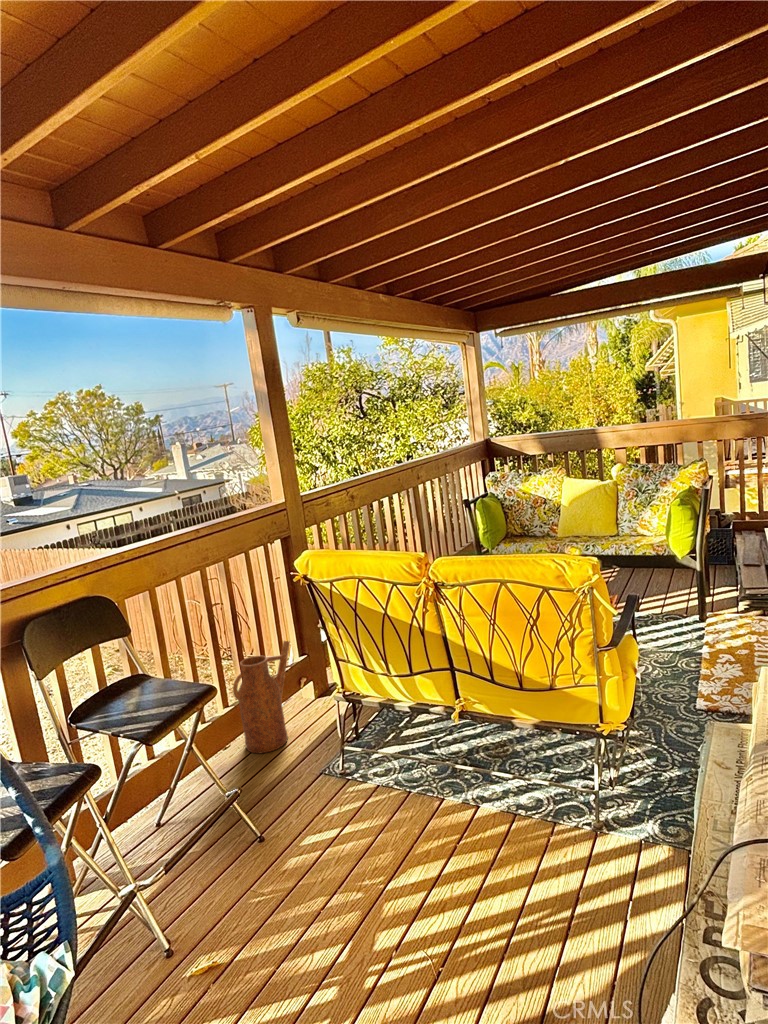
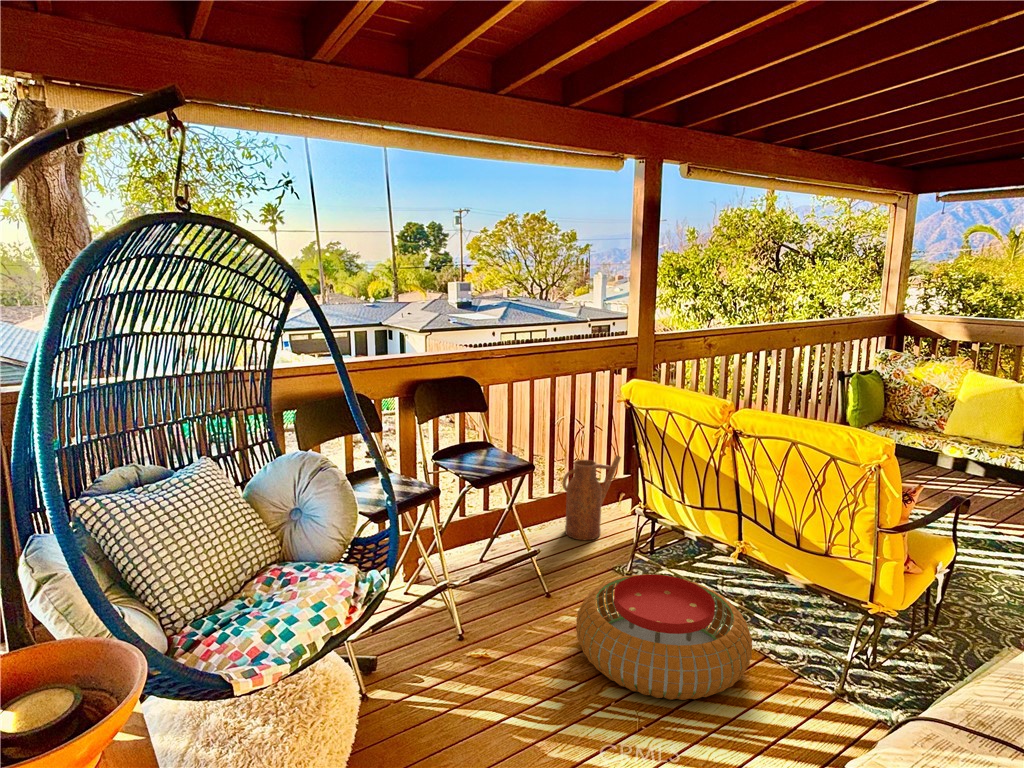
pouf: none [312,761,513,924] -> present [576,574,752,700]

